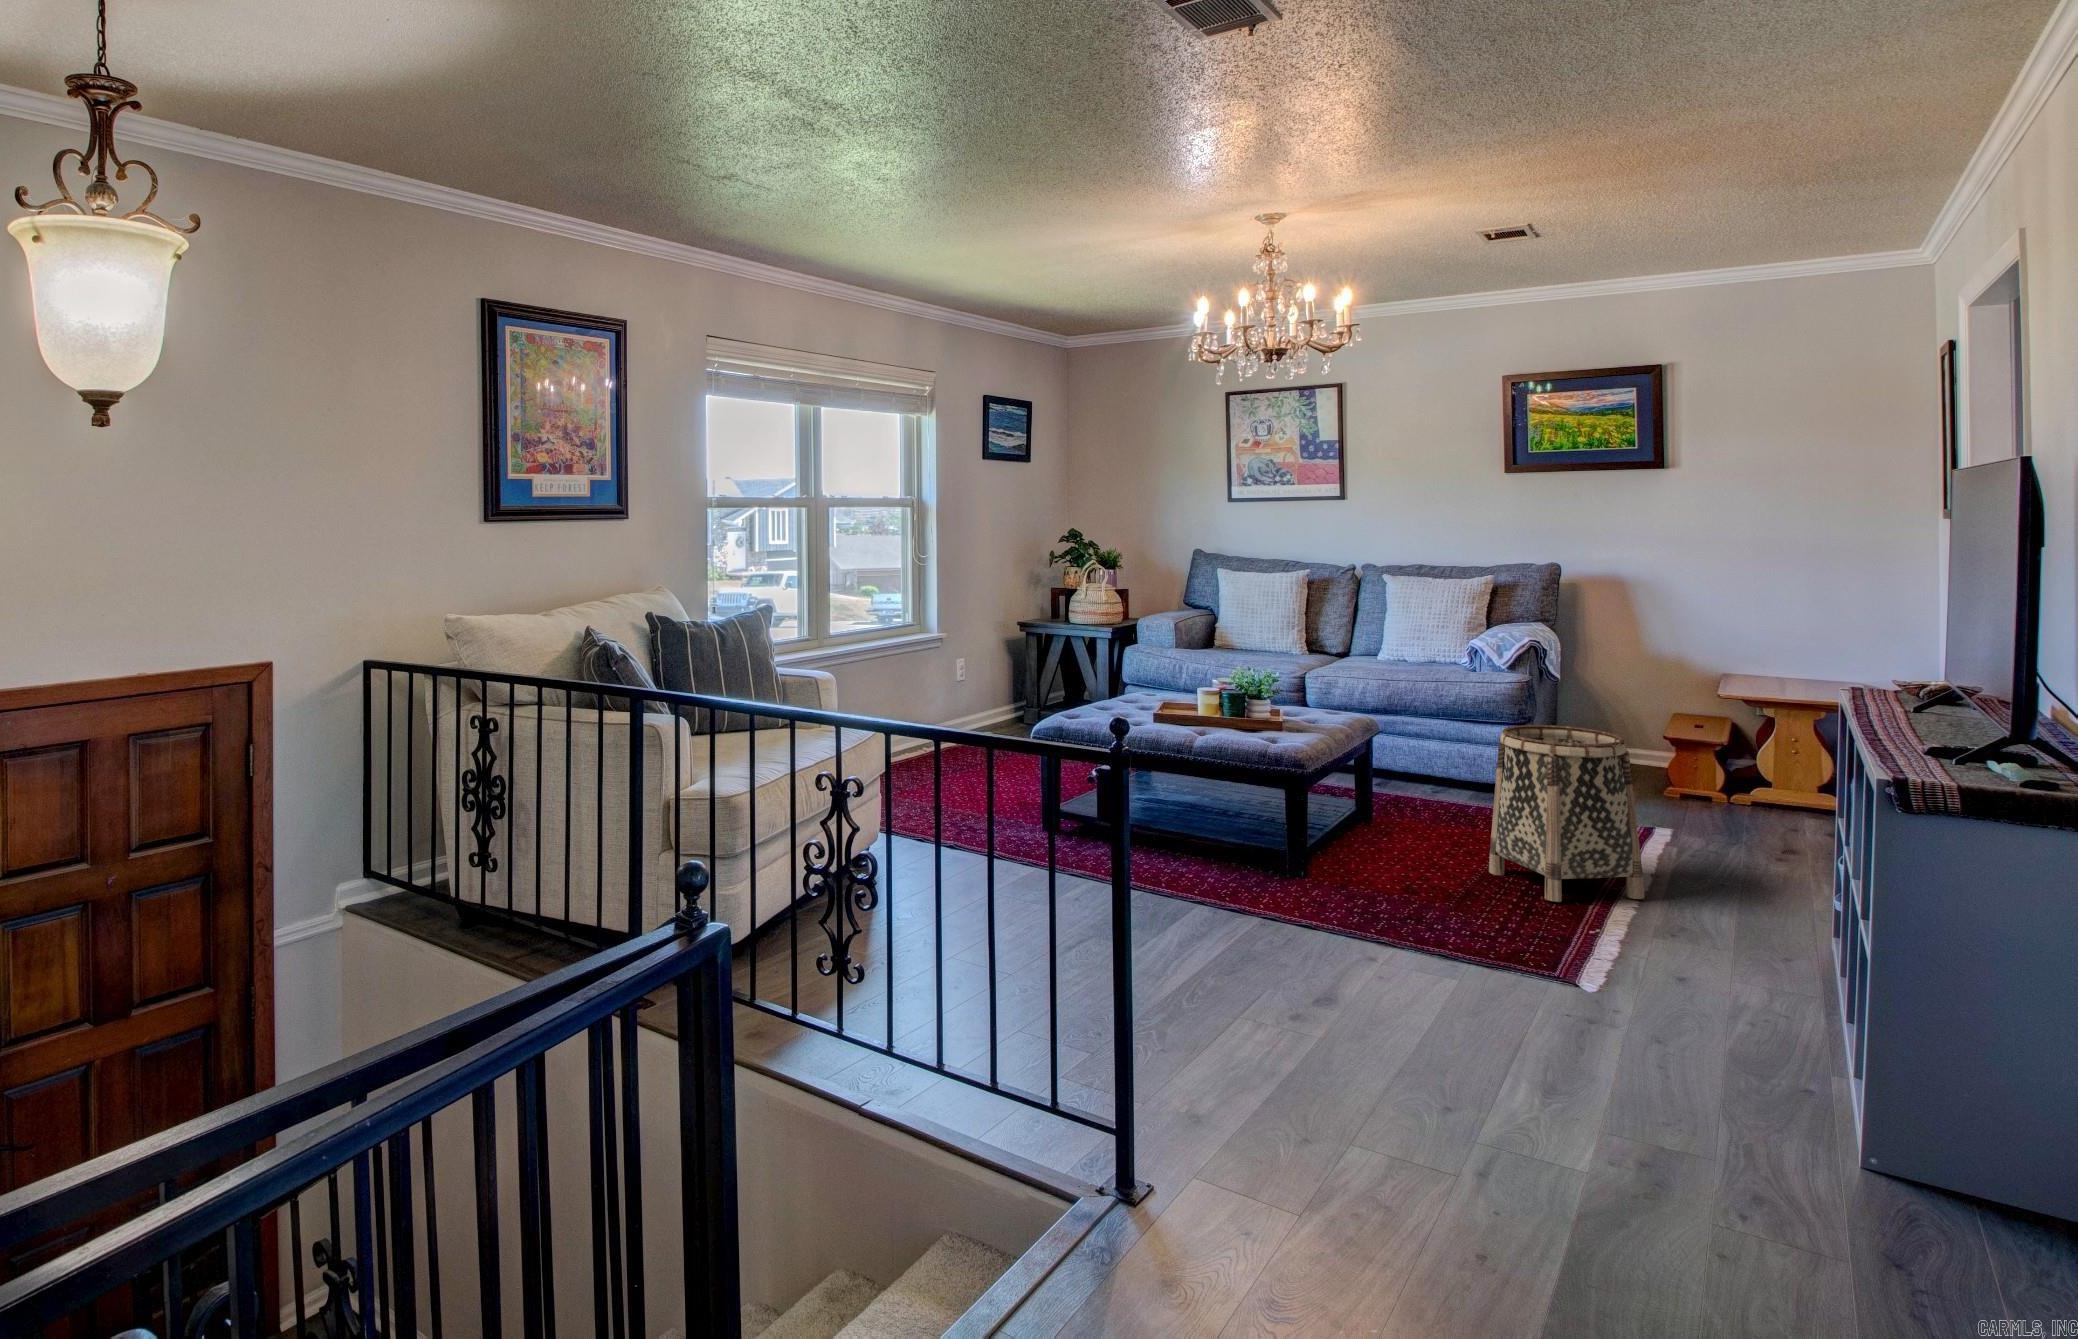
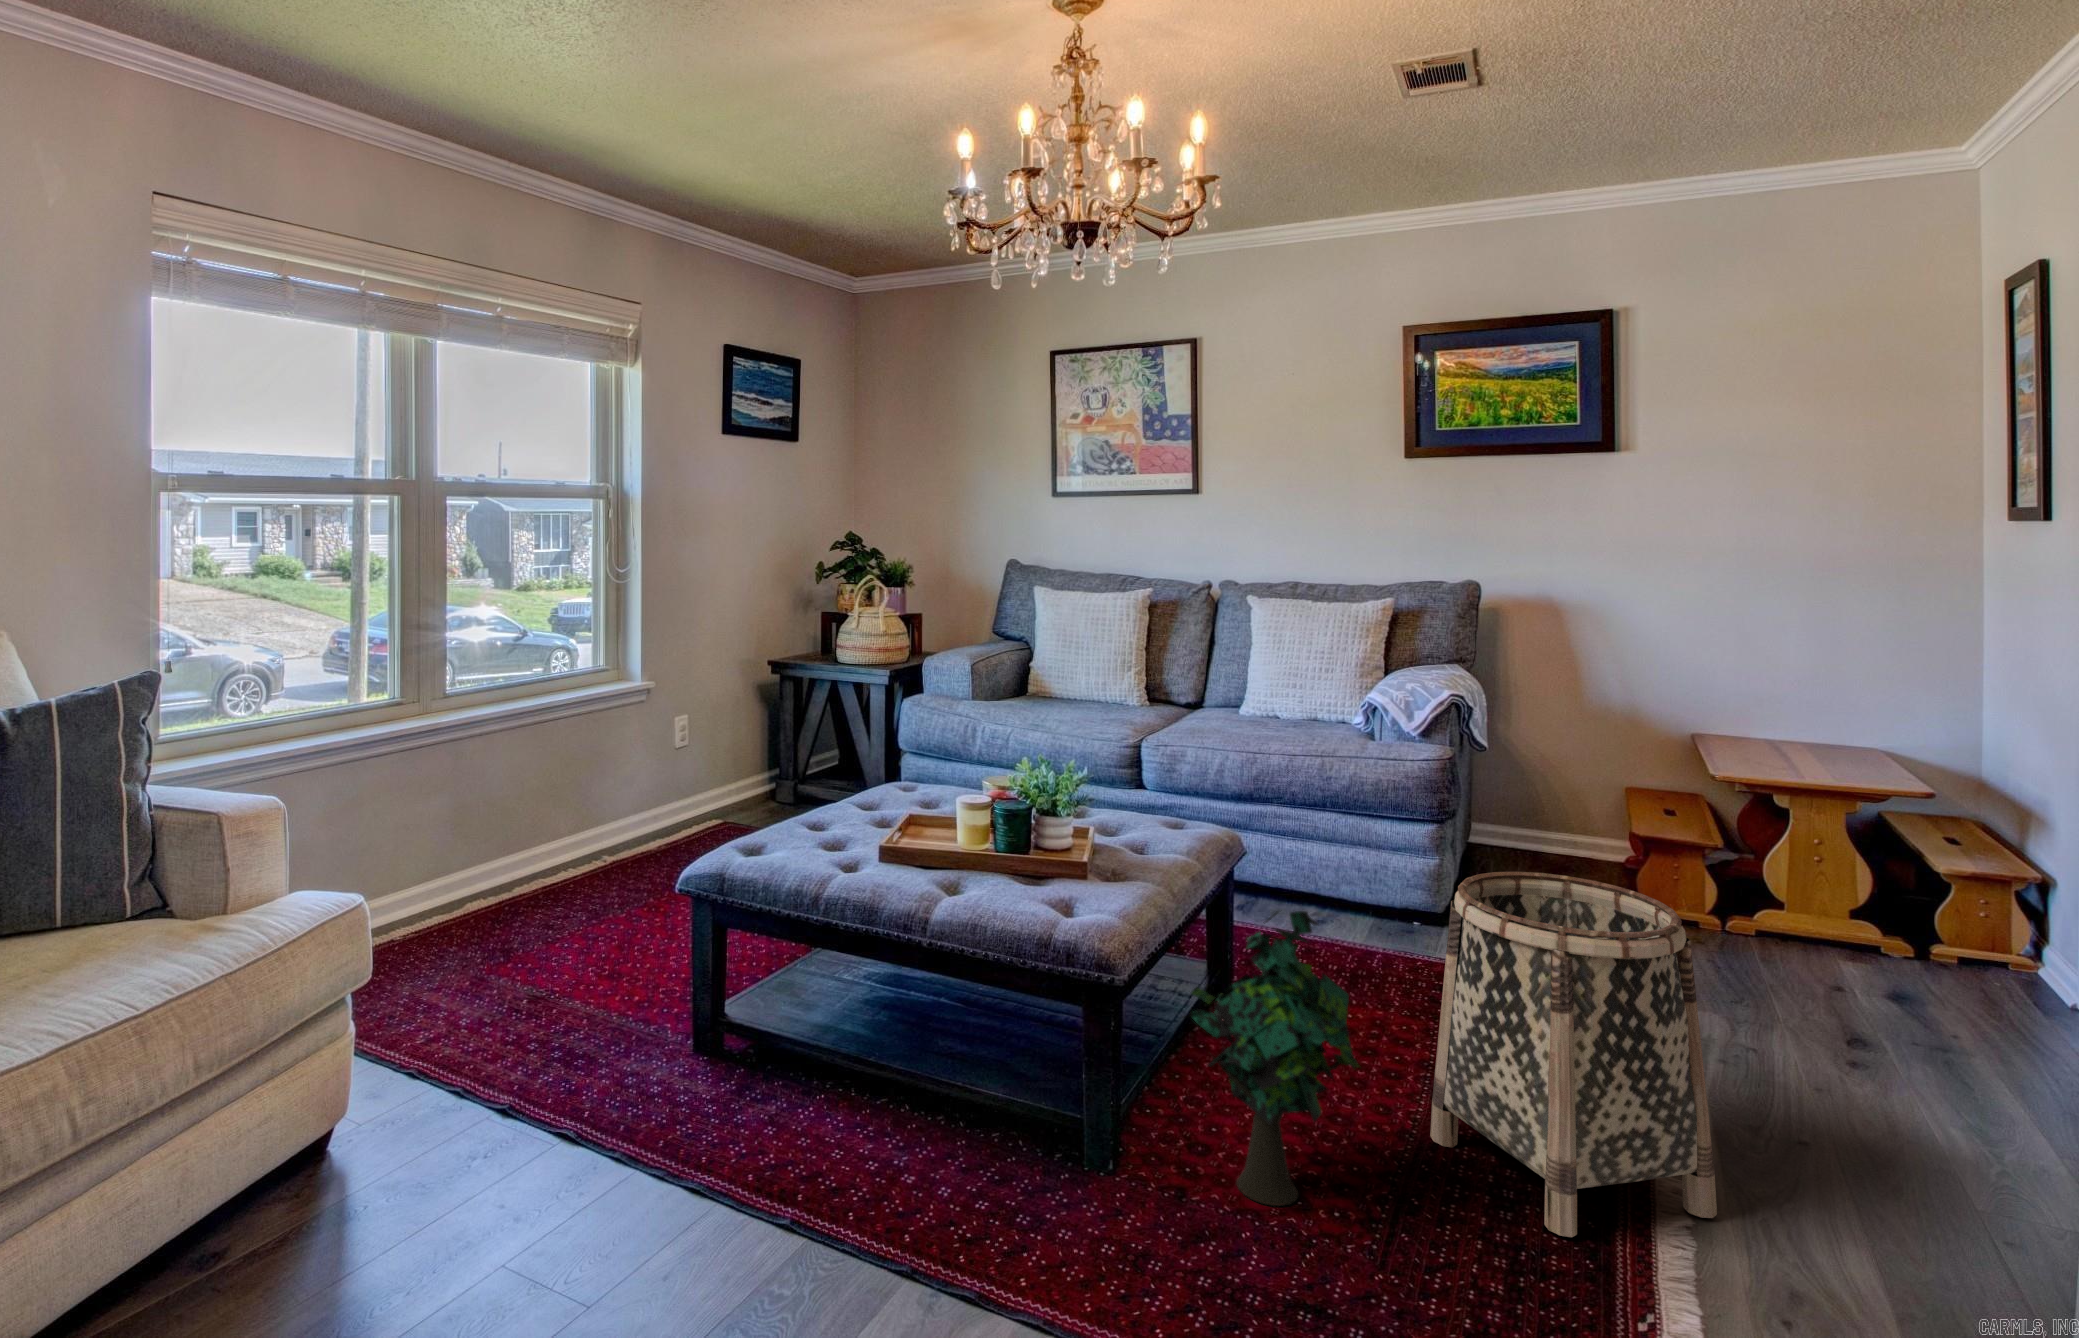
decorative plant: none [1342,735,1443,889] -> present [1184,911,1360,1206]

